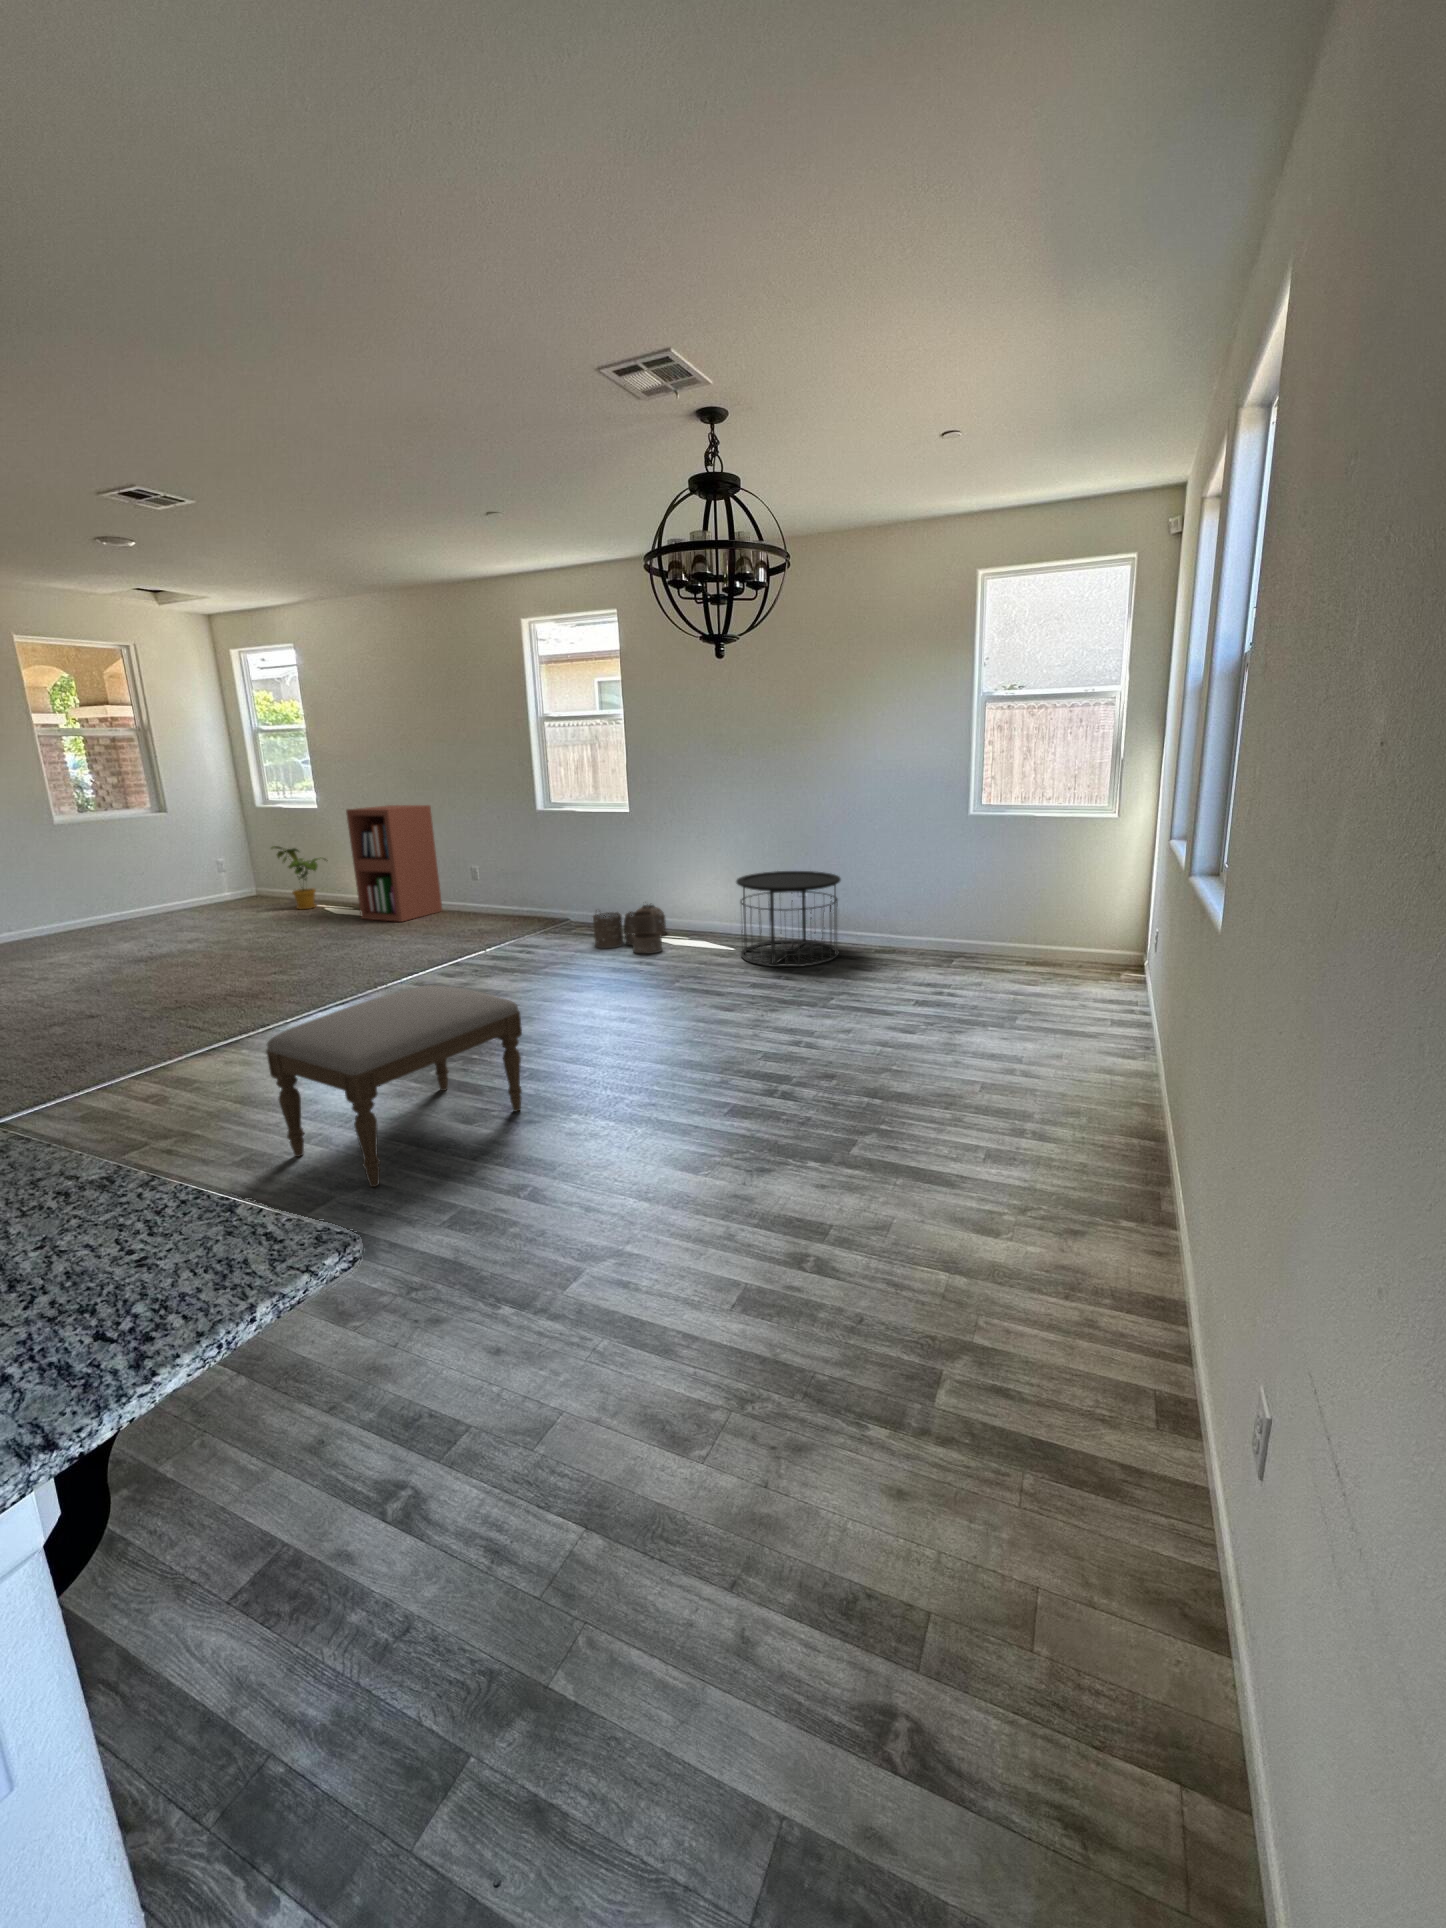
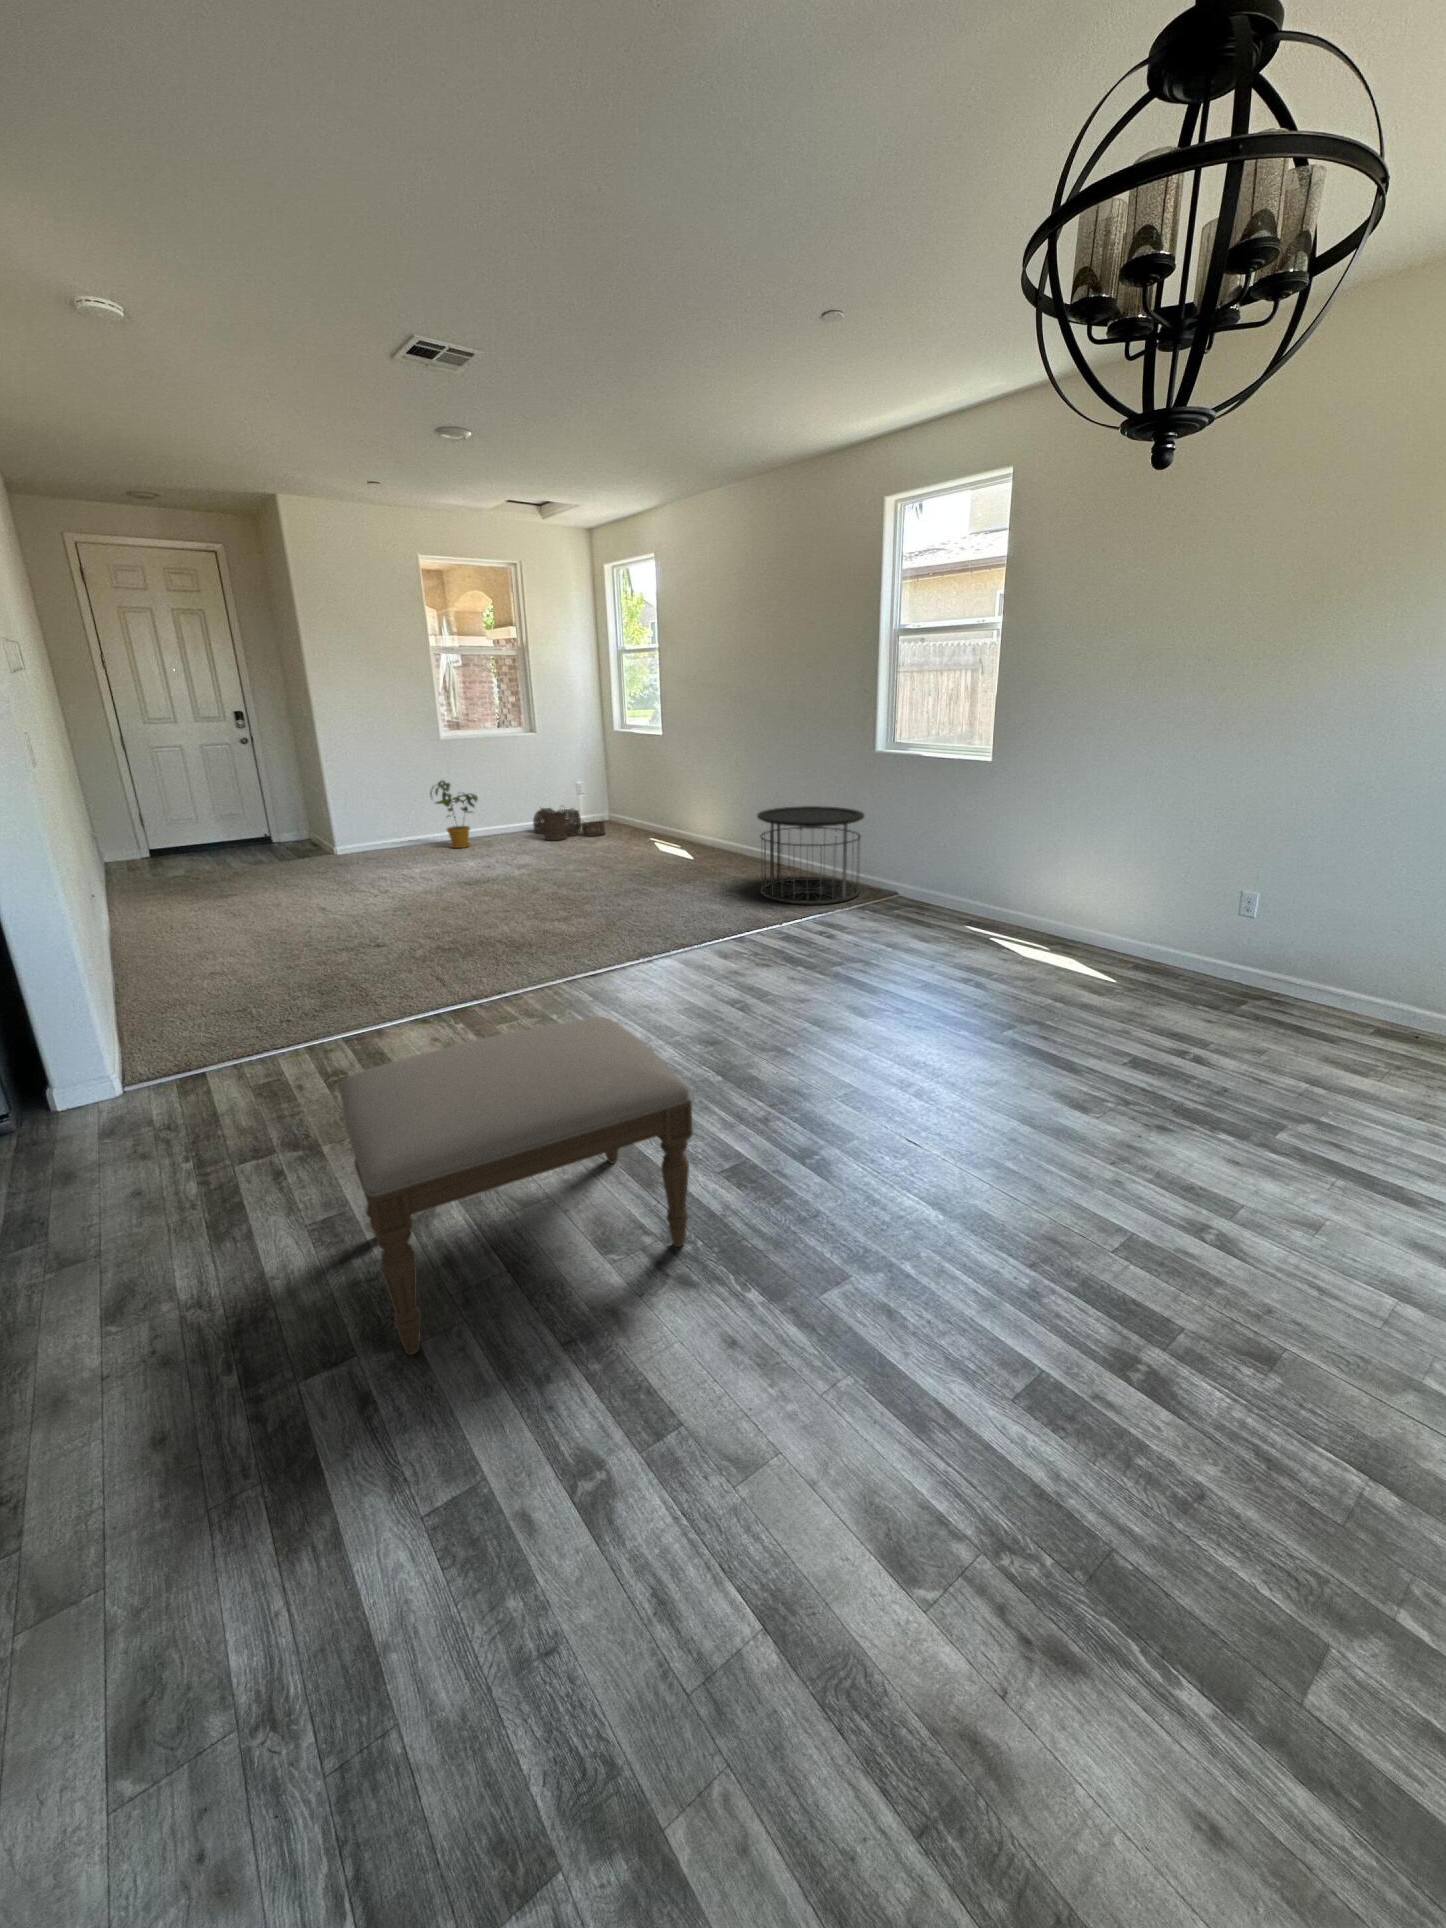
bookshelf: present [346,805,442,922] -> none [676,736,764,870]
house plant: present [271,846,326,909] -> present [430,780,478,848]
side table: present [736,871,841,967] -> present [757,806,864,904]
woven basket: present [593,904,666,953] -> present [533,807,605,840]

